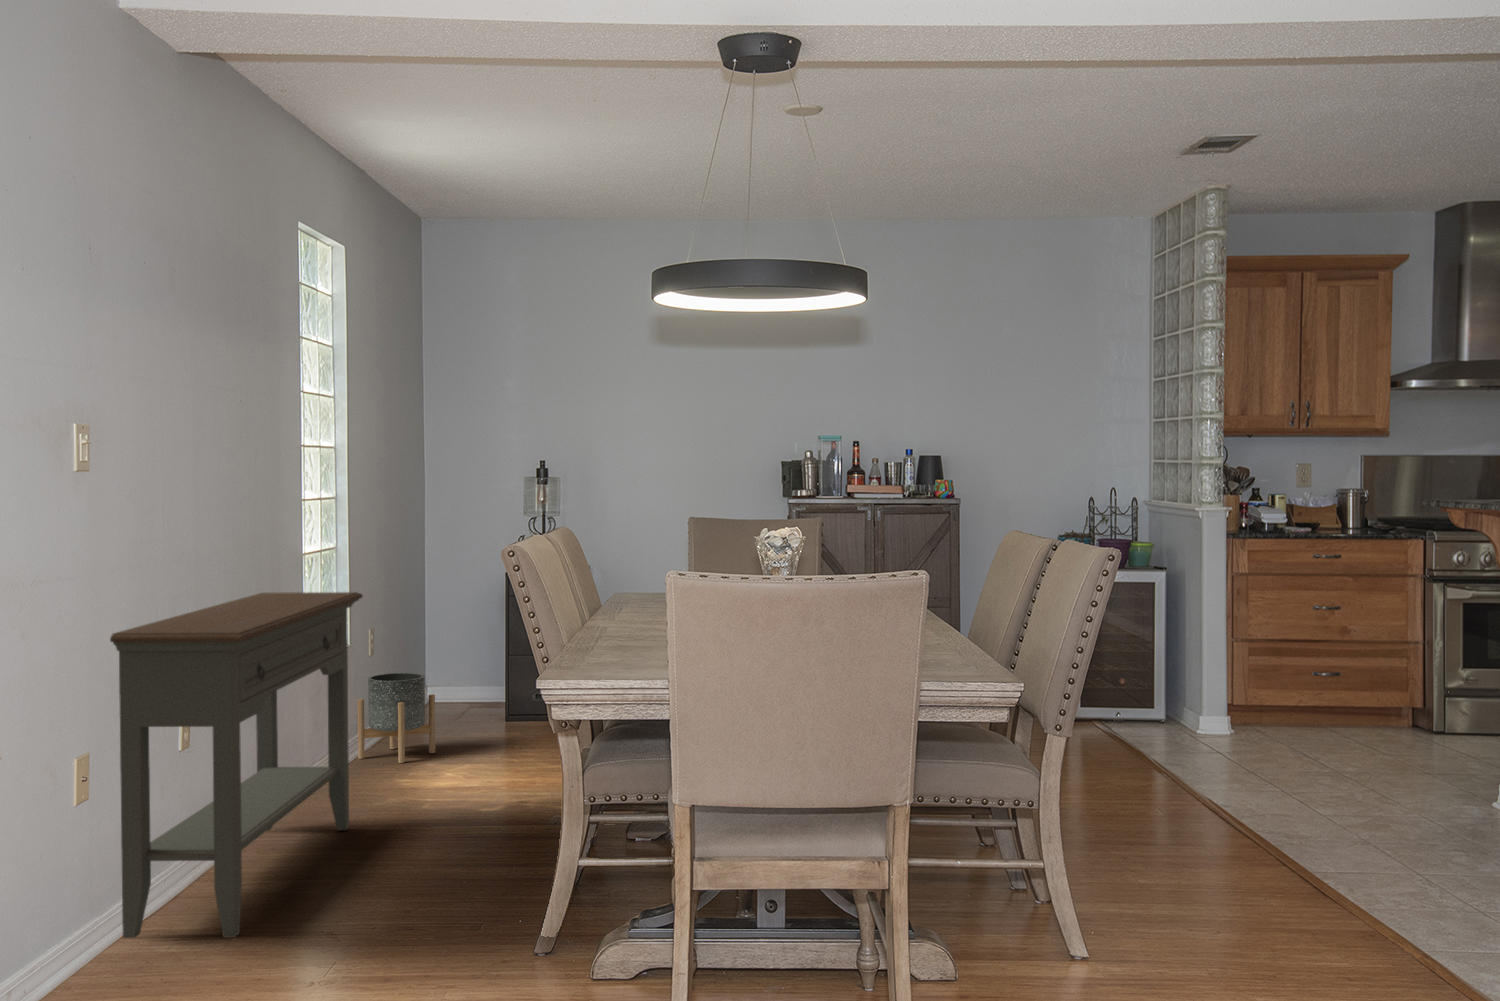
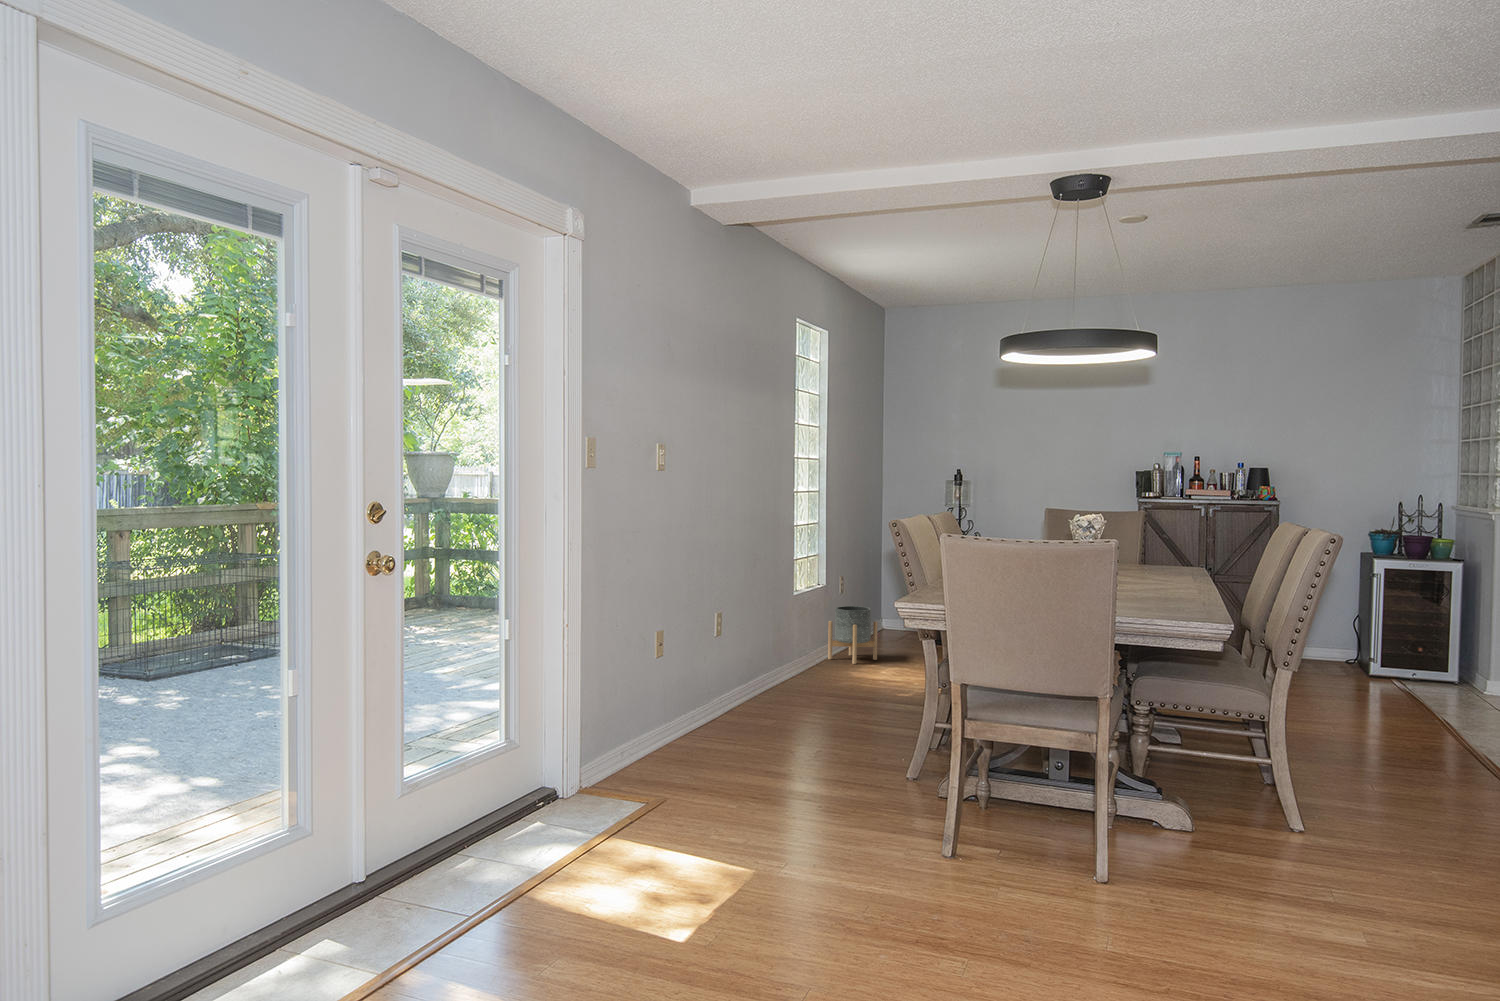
console table: present [110,592,363,938] -> none [677,548,826,747]

